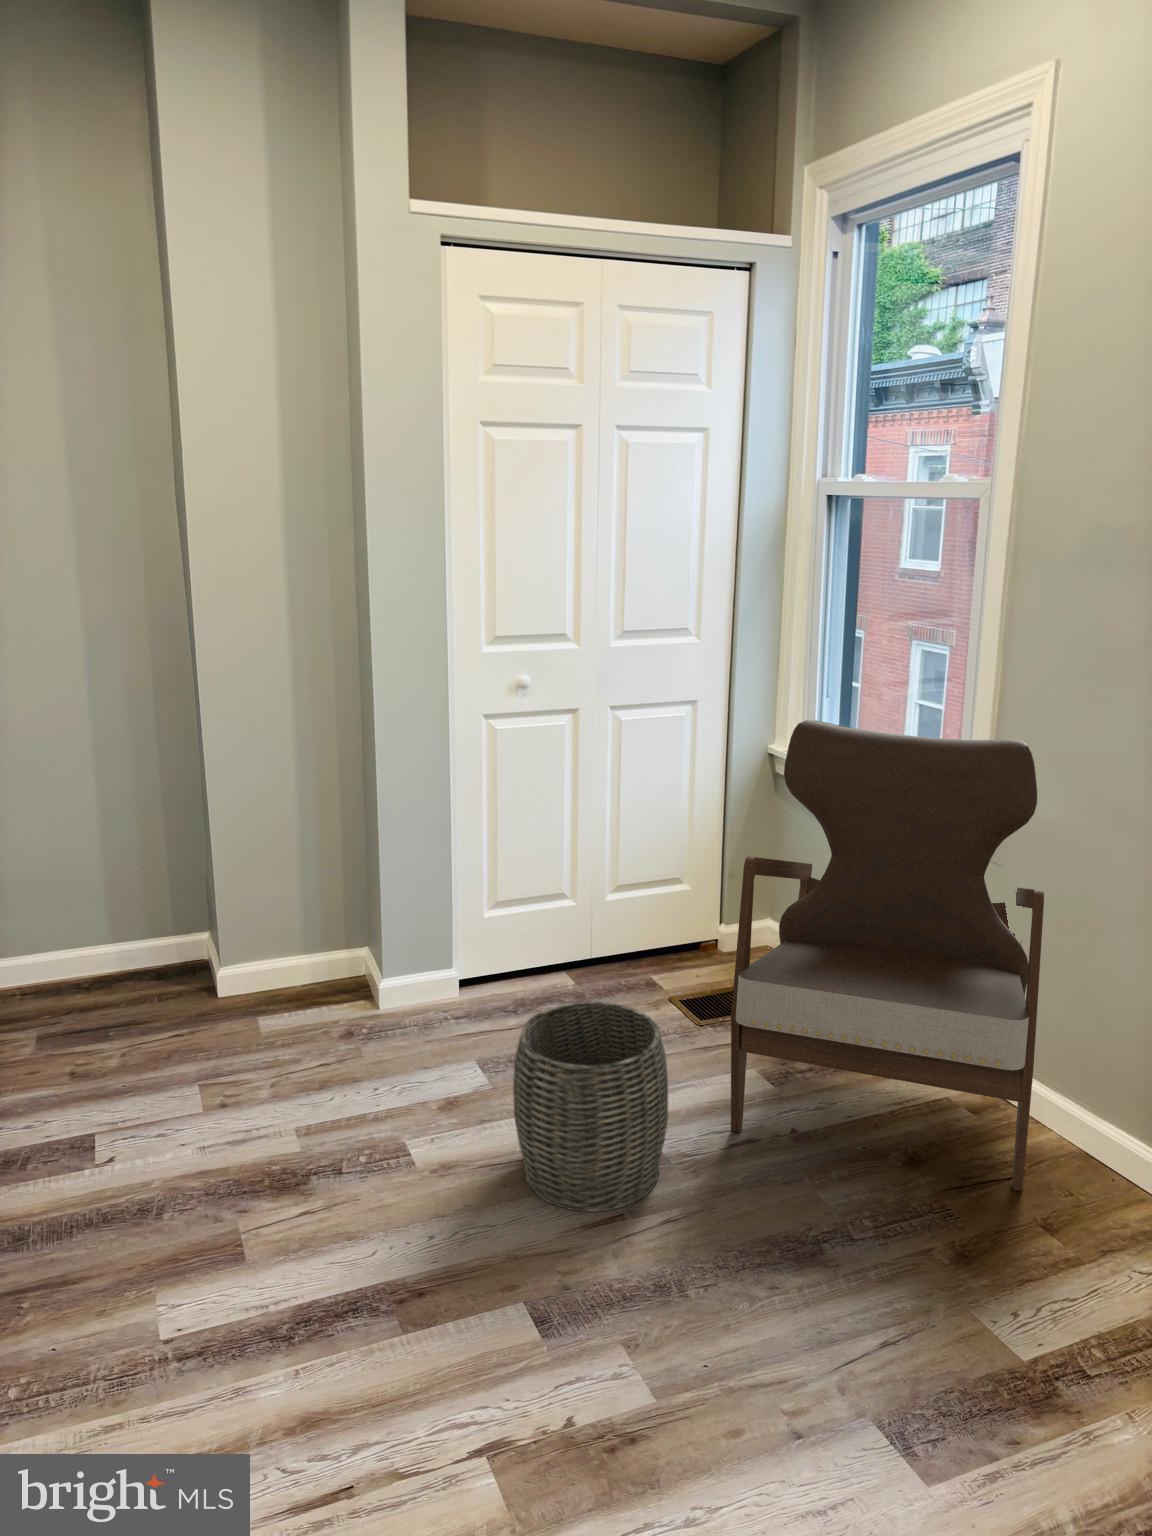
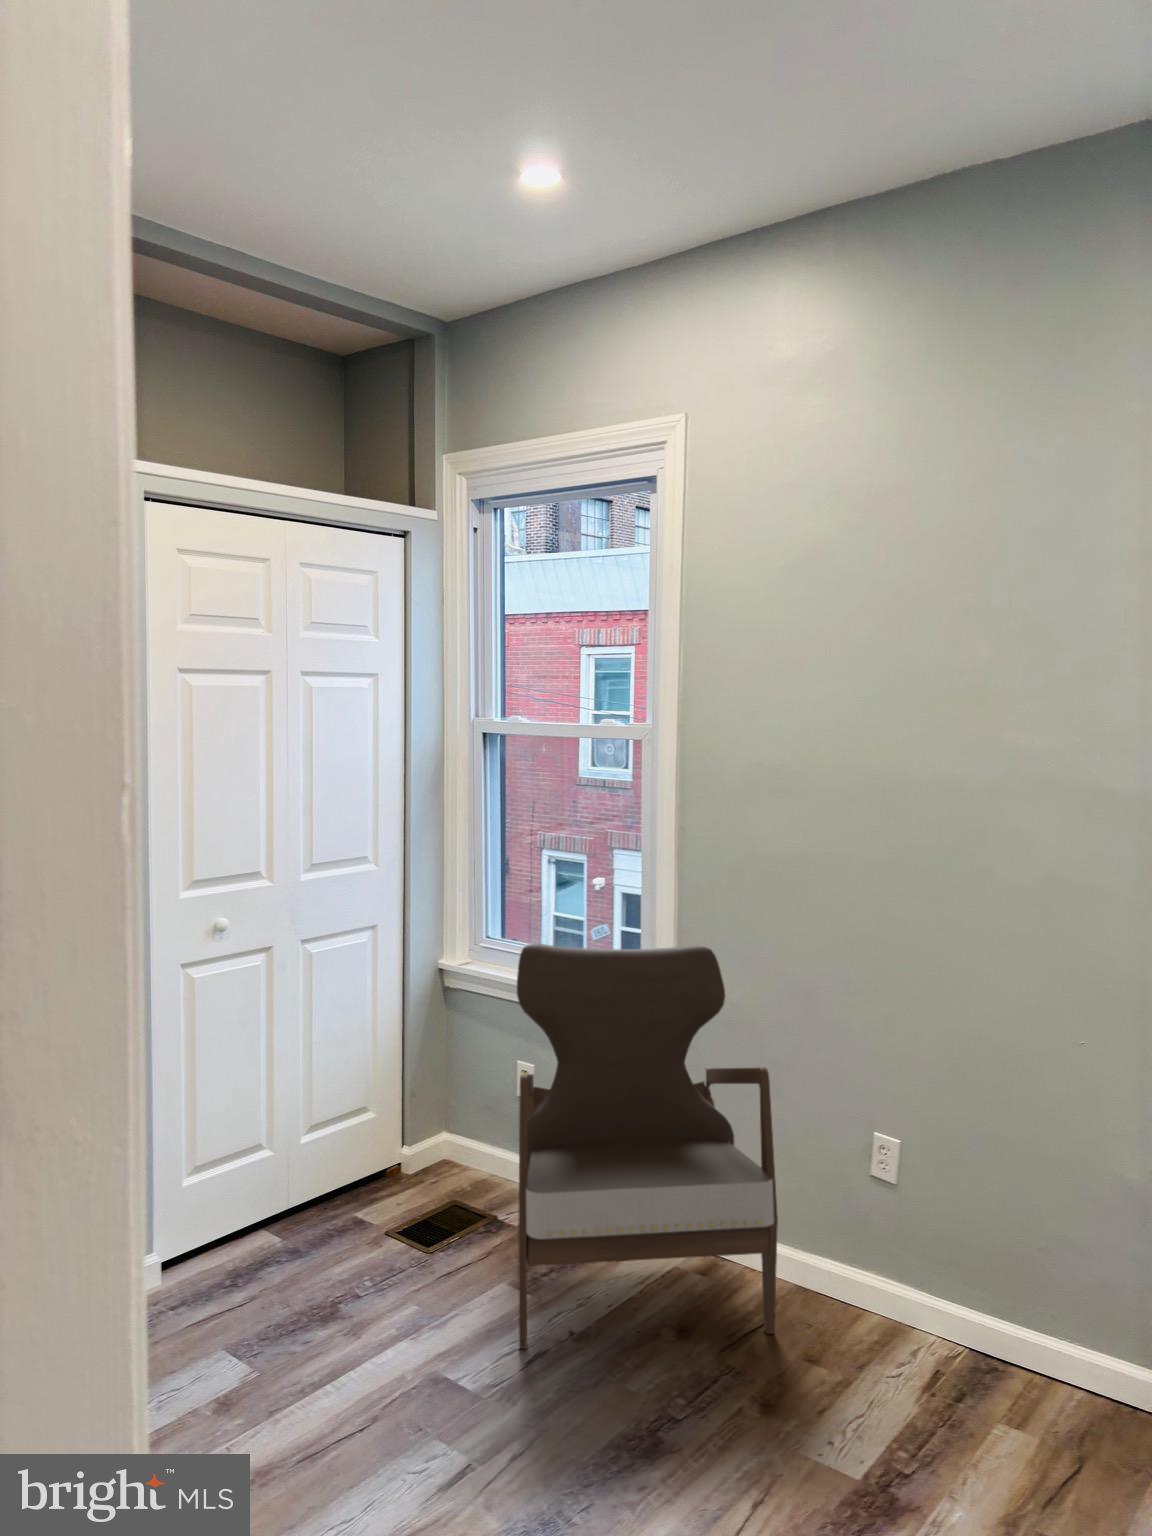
woven basket: present [513,1002,668,1212] -> none [333,1245,491,1480]

